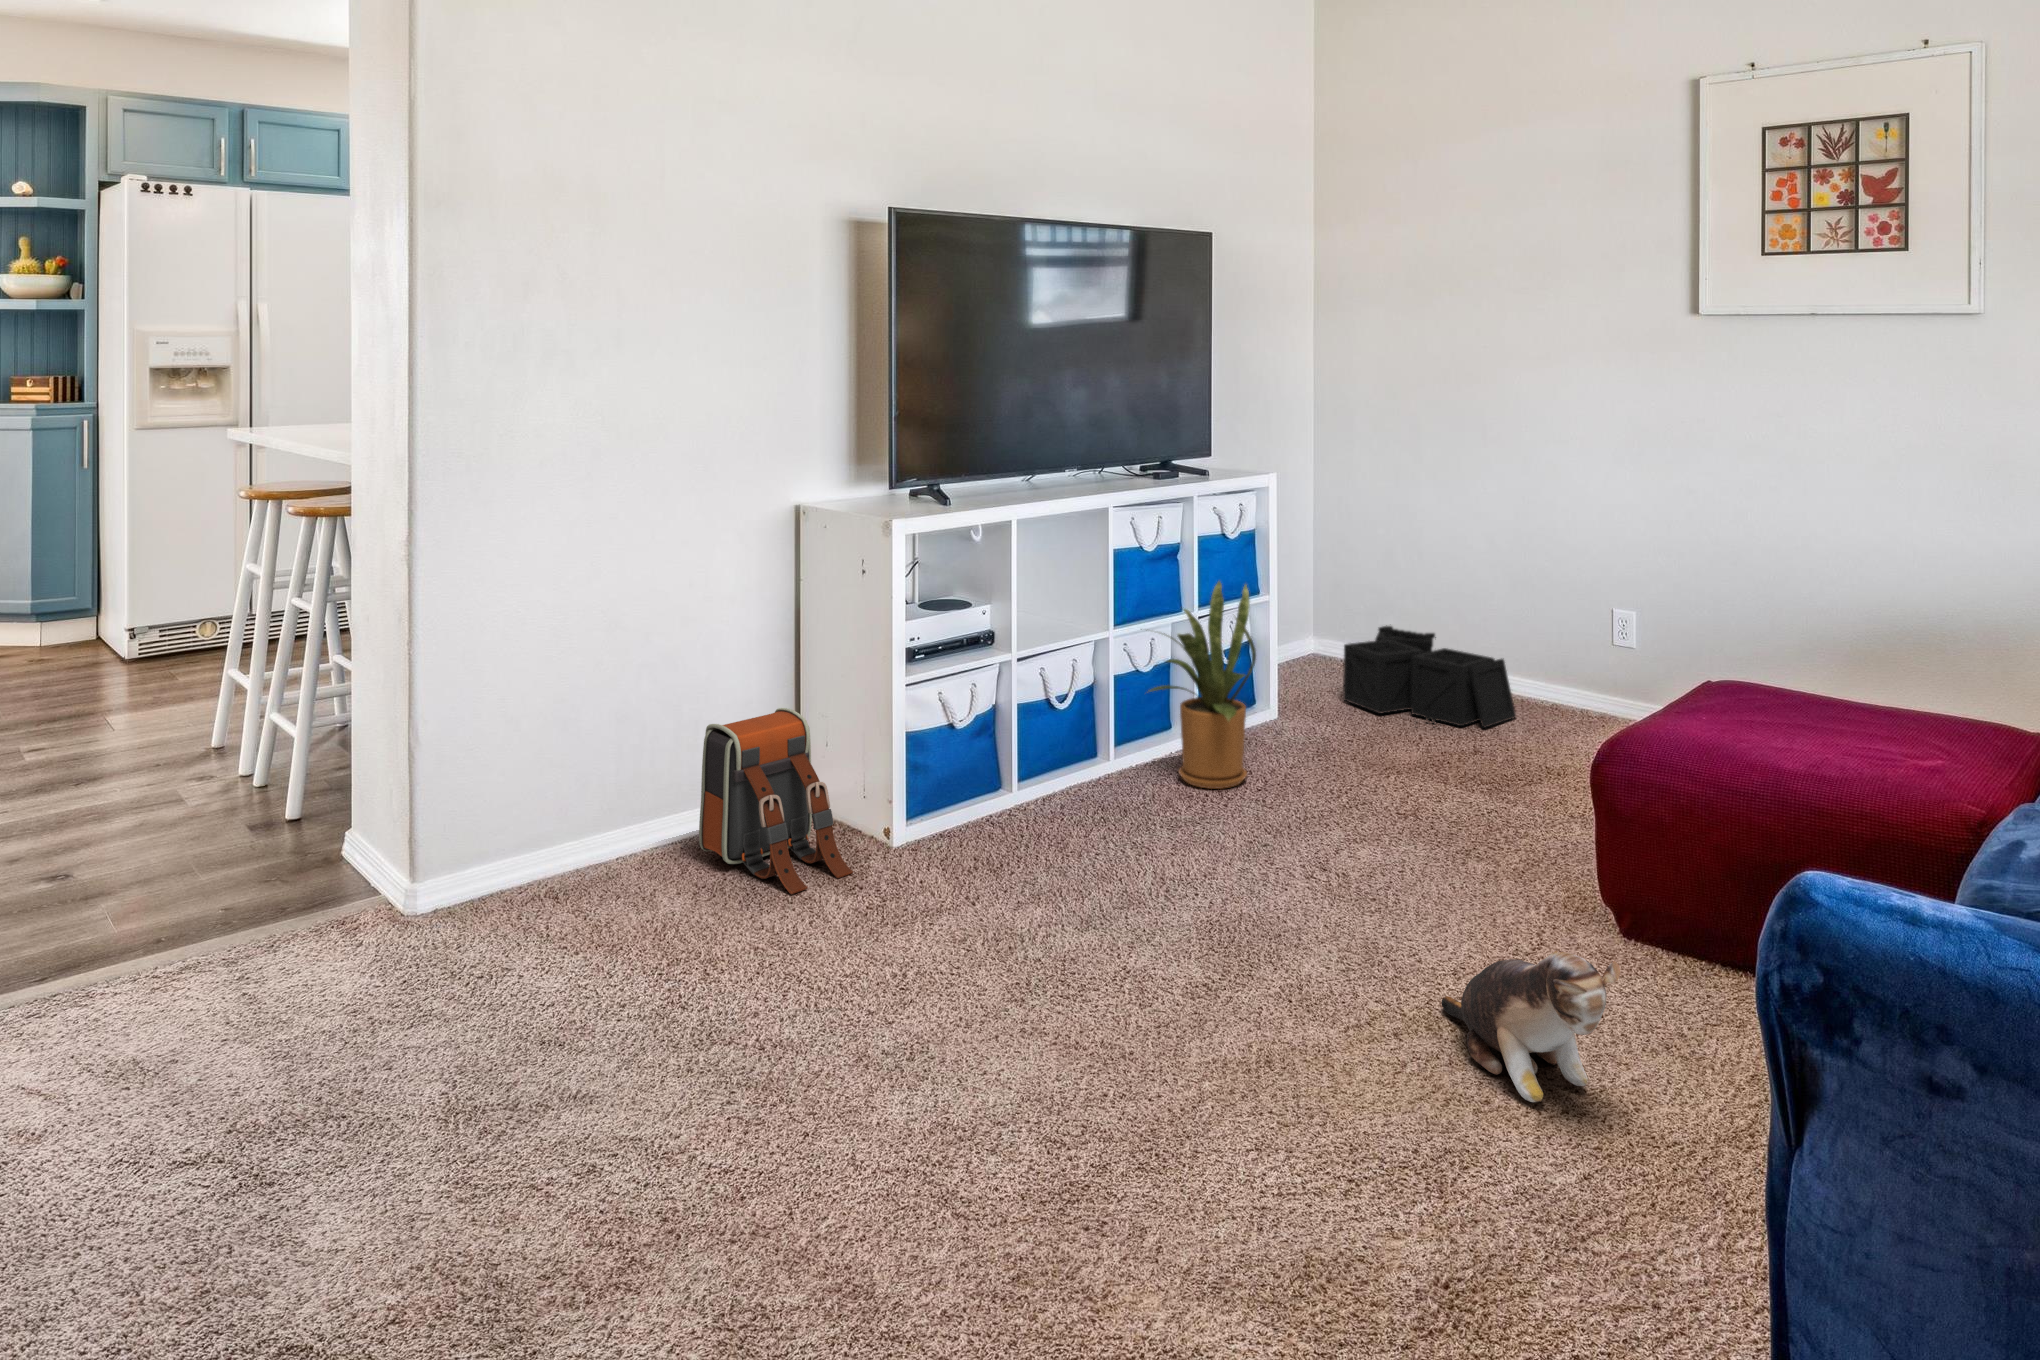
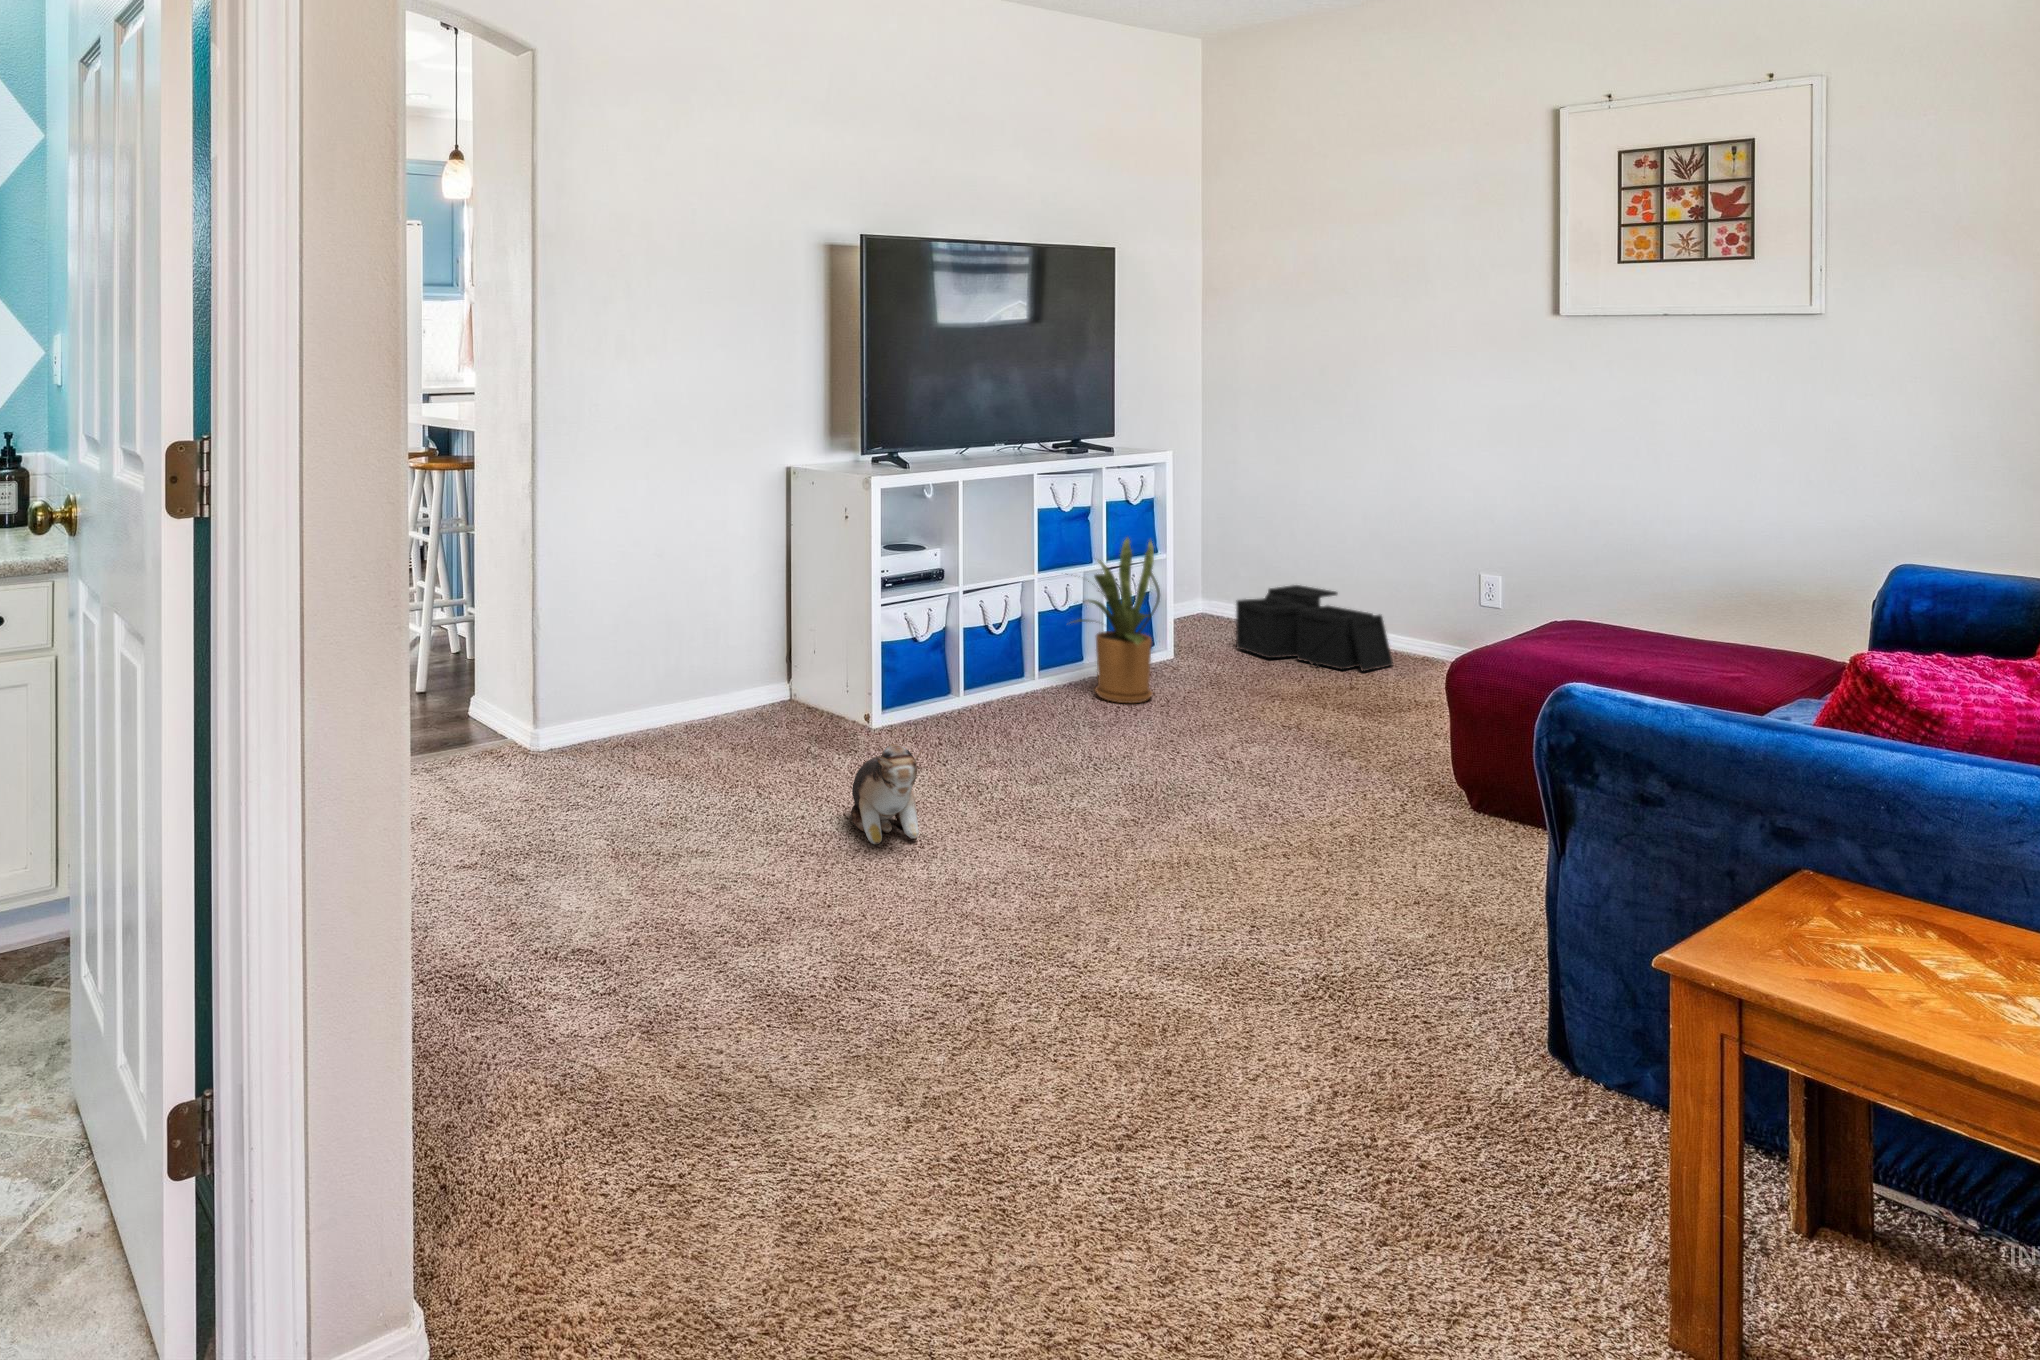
backpack: present [699,708,853,894] -> none [725,619,843,752]
plush toy: present [1442,951,1620,1102] -> present [851,744,923,844]

